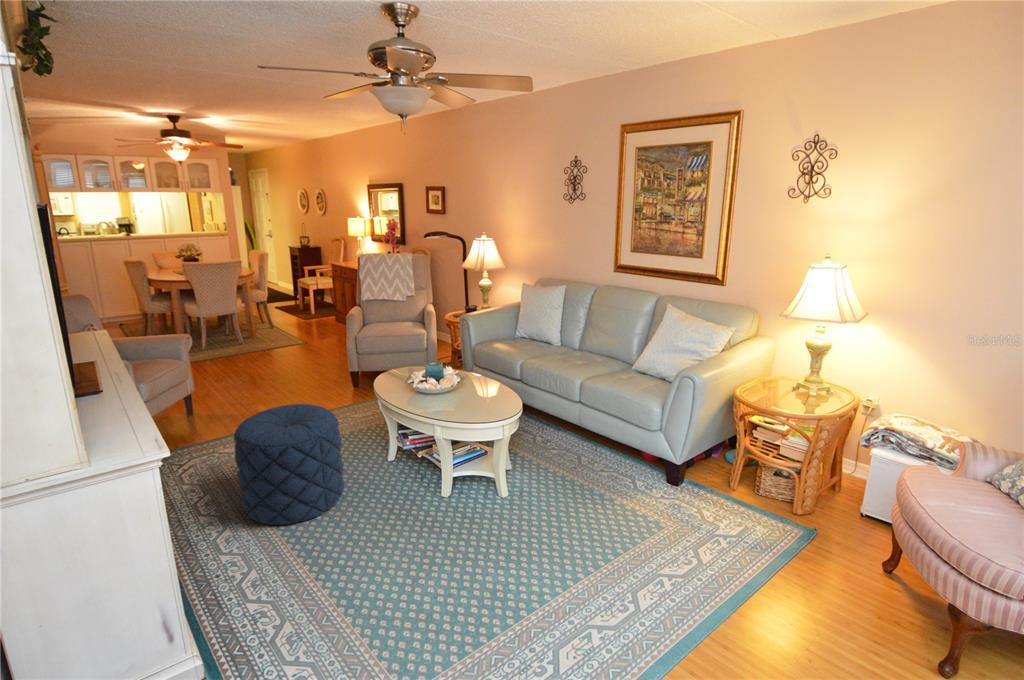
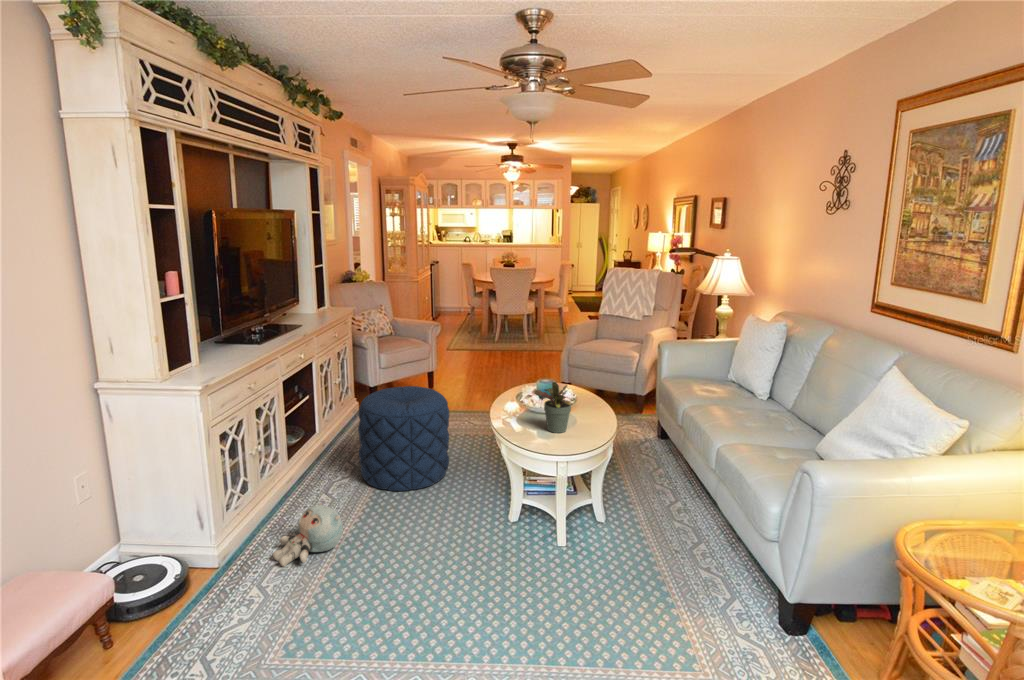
potted plant: none [451,365,483,409] -> present [535,382,571,433]
plush toy: none [259,558,328,643] -> present [273,503,343,567]

